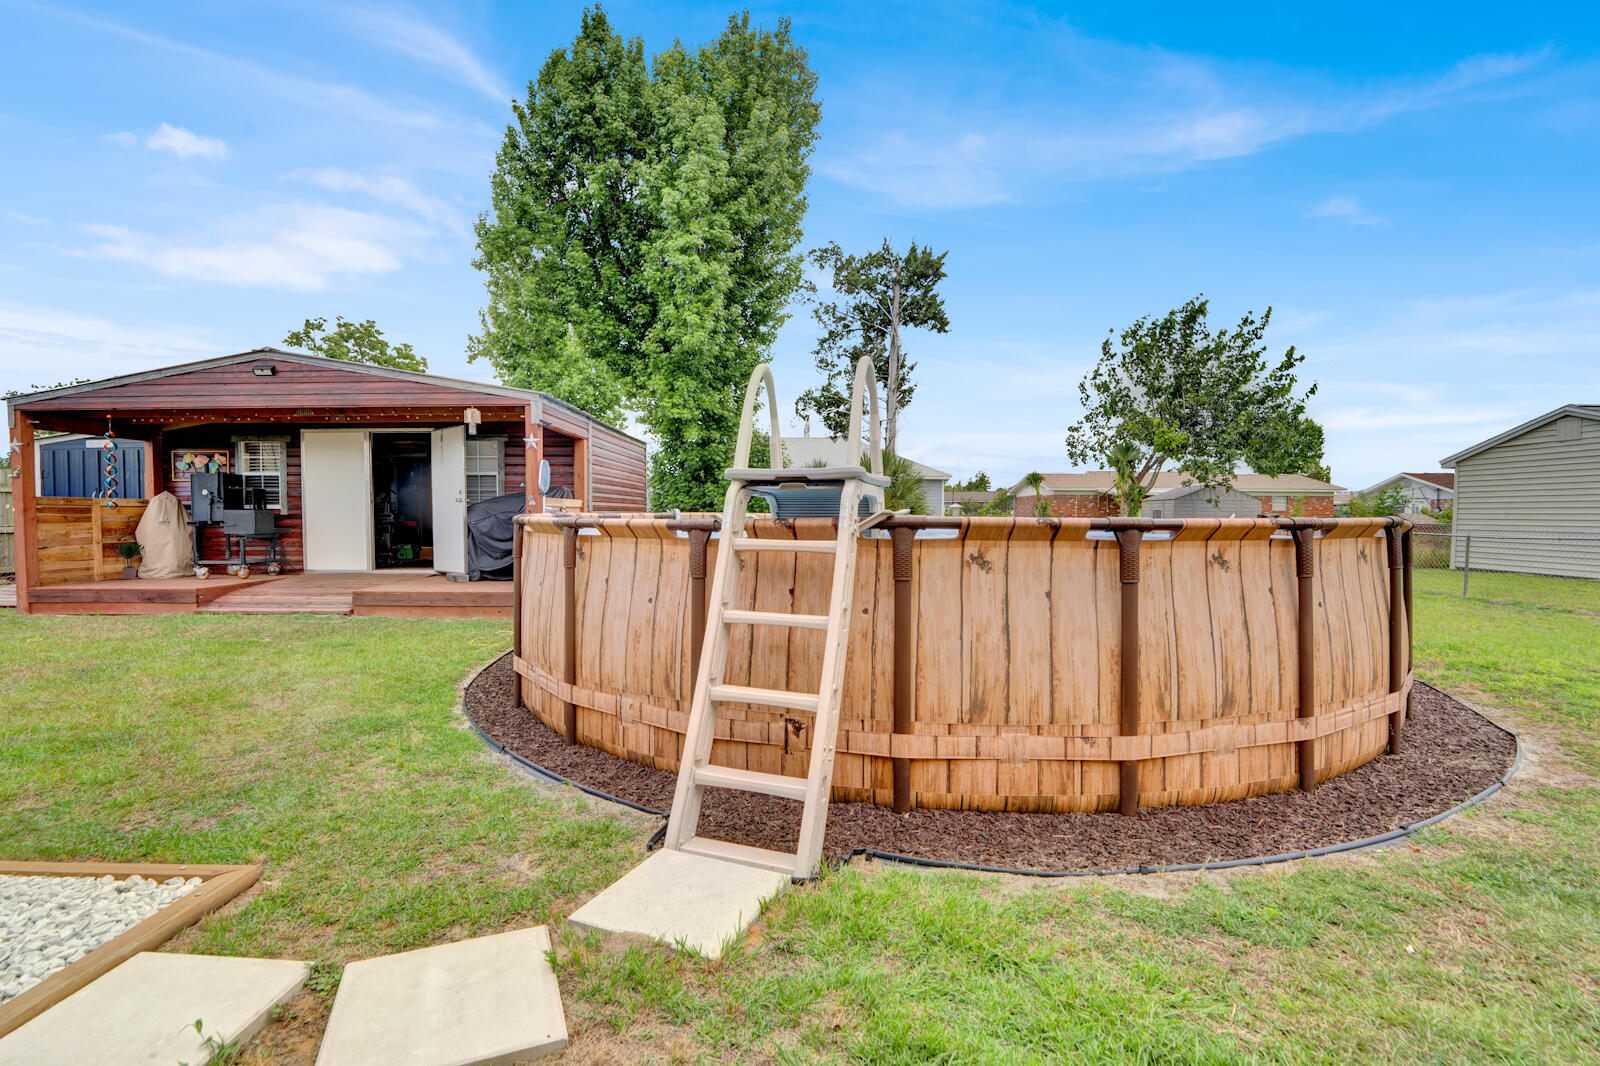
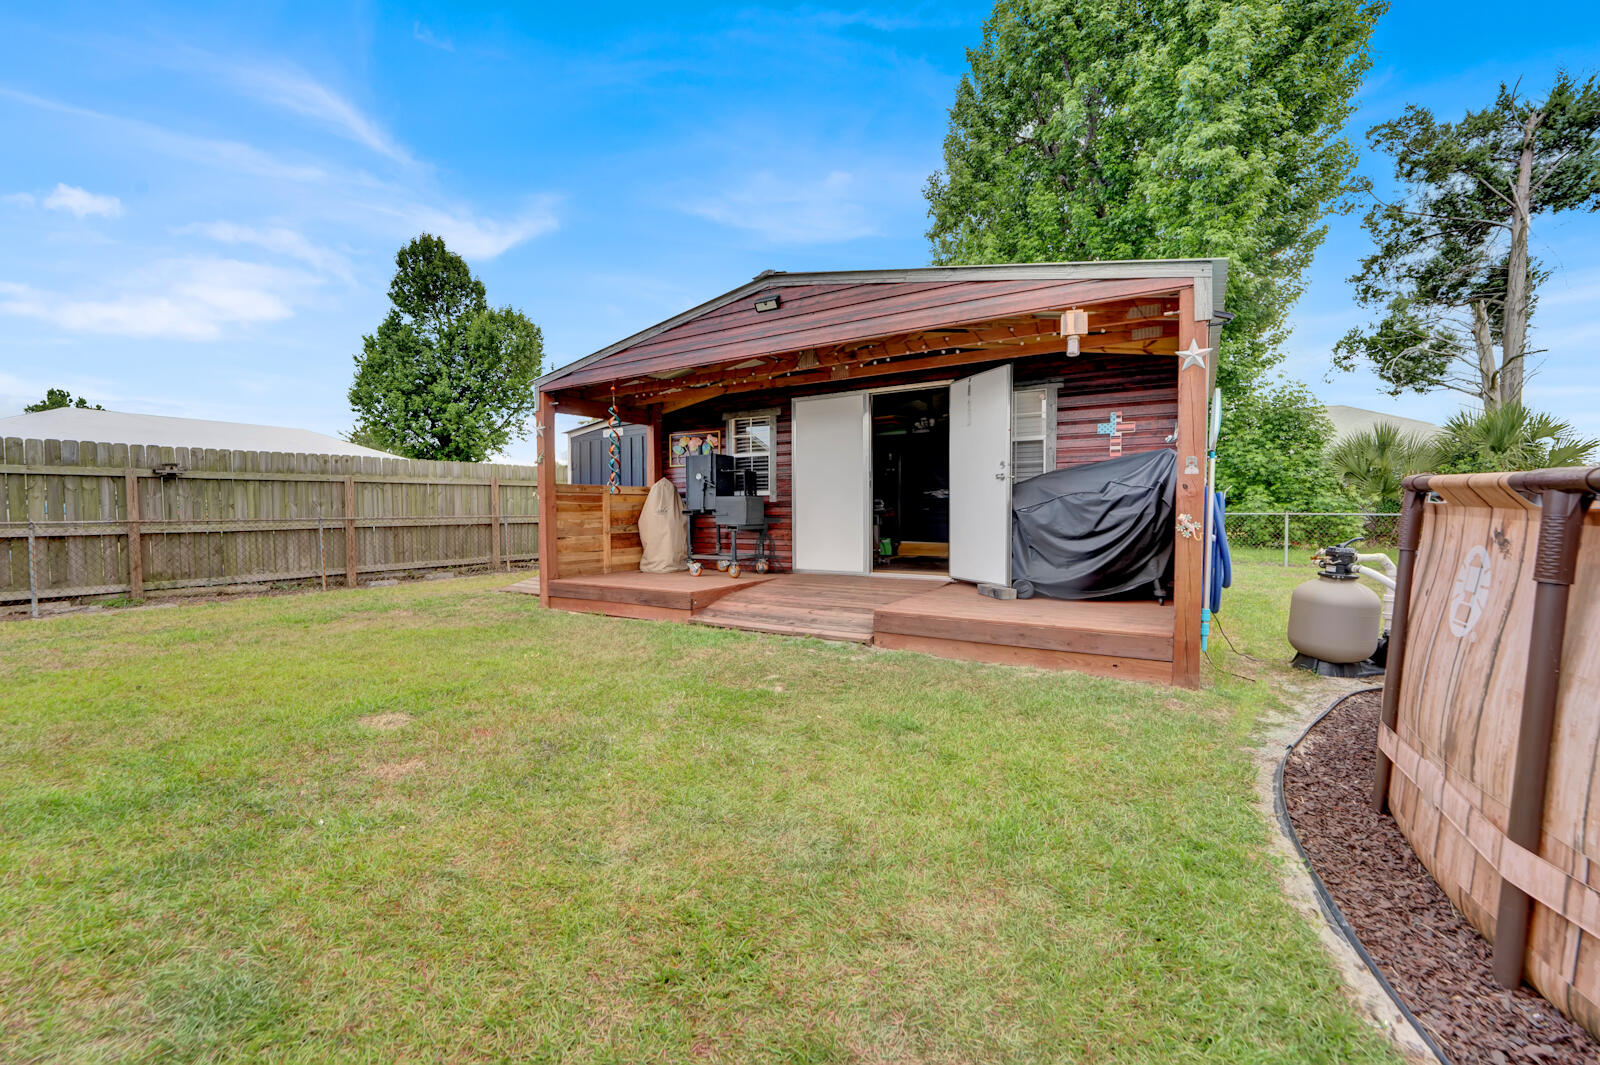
potted plant: present [111,541,145,579] -> none [615,530,649,573]

